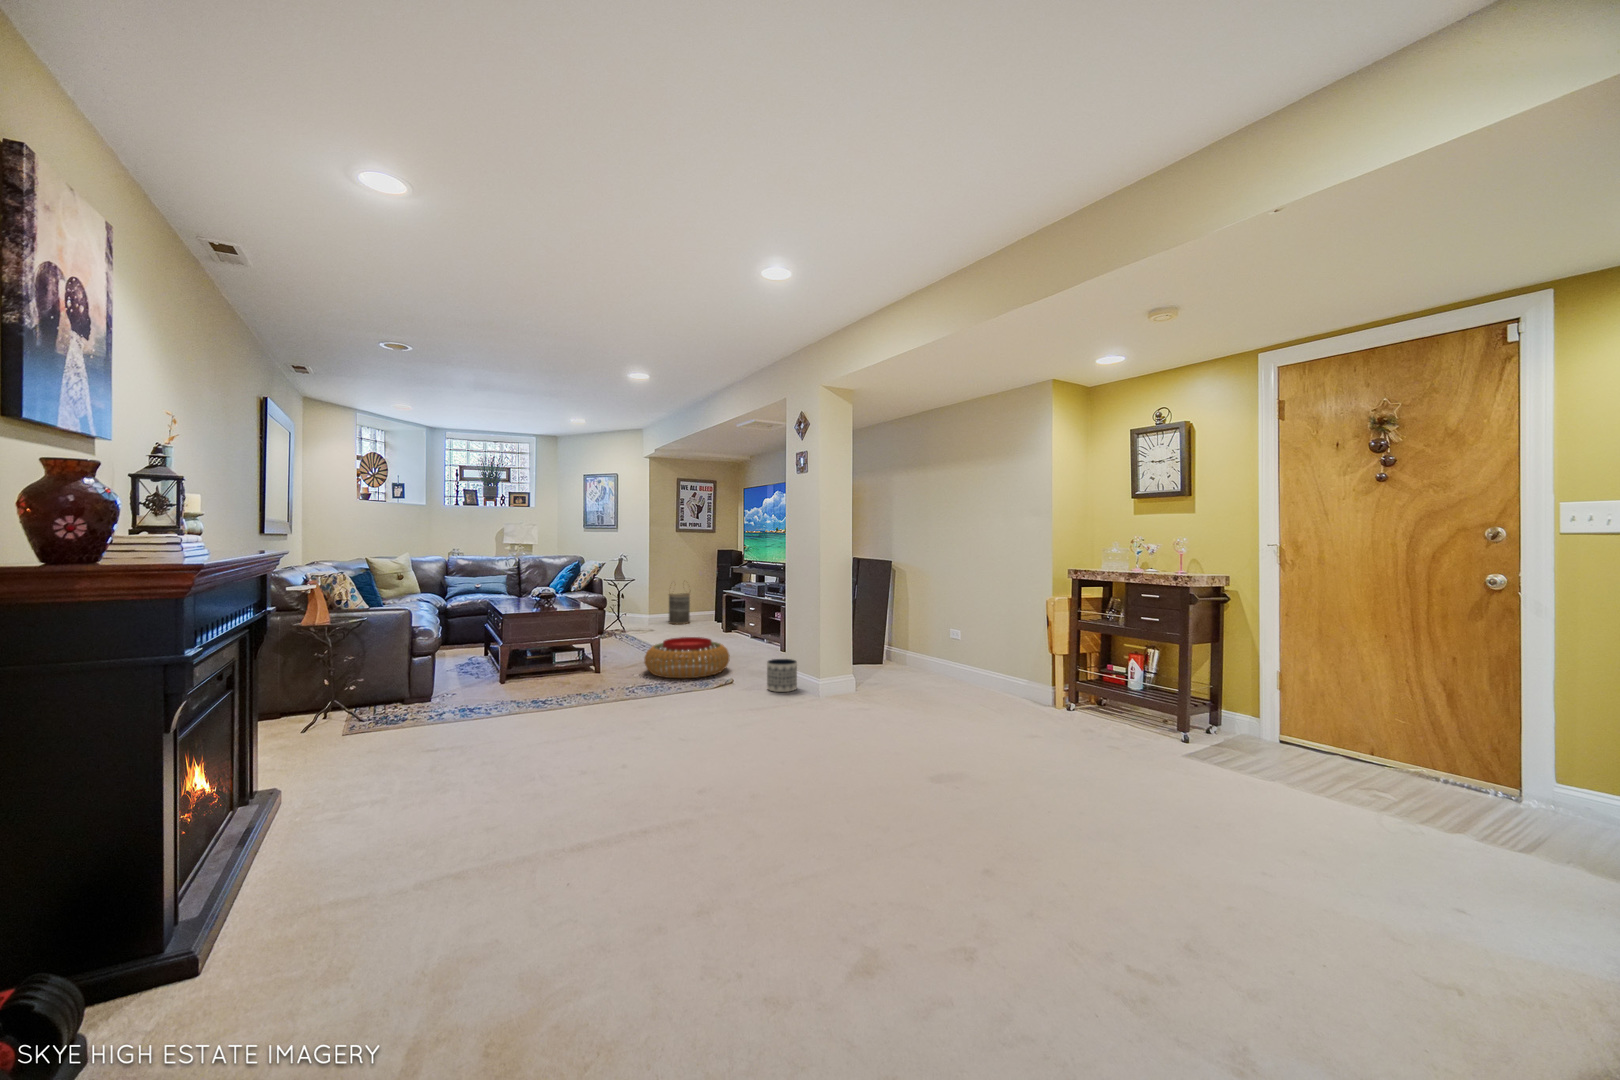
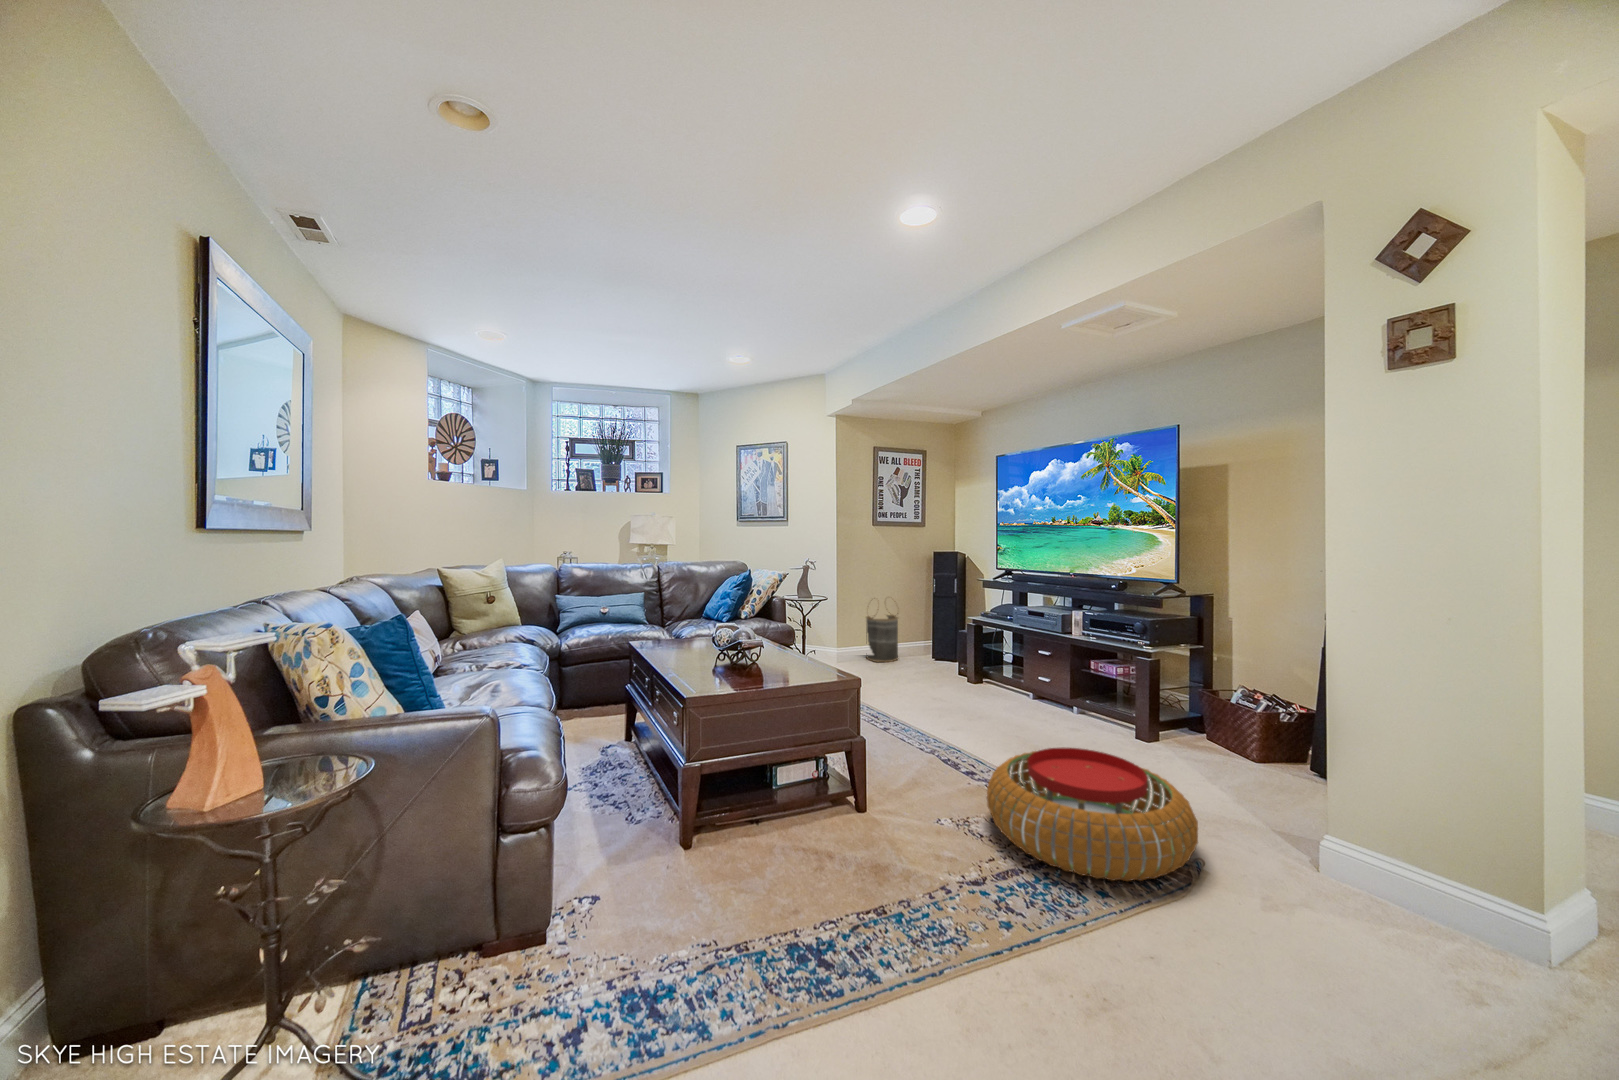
planter: present [767,659,797,692] -> none [1445,870,1583,1006]

